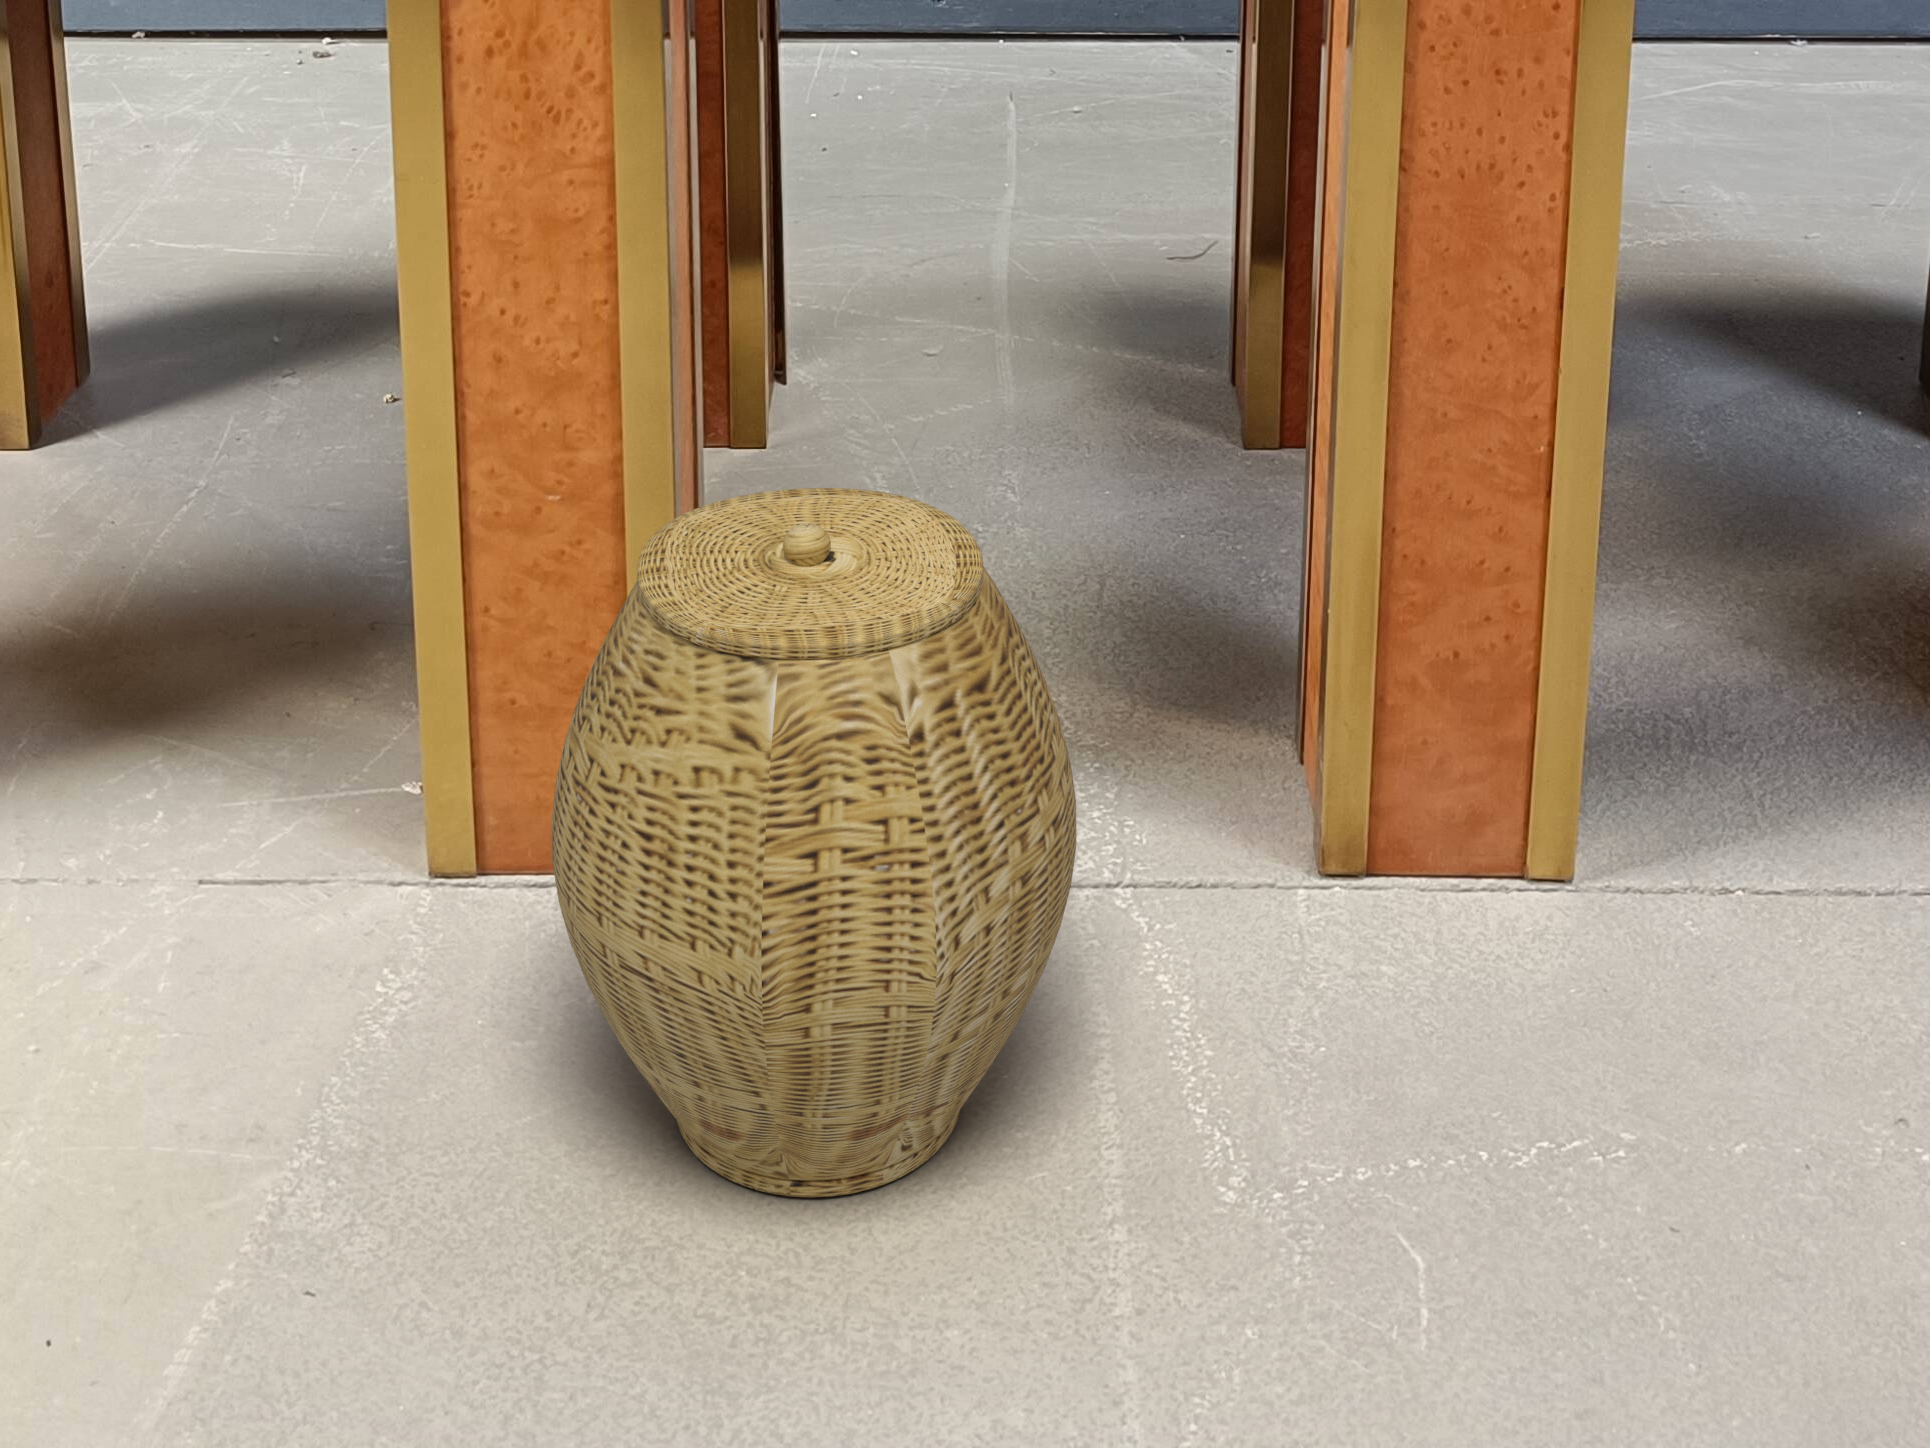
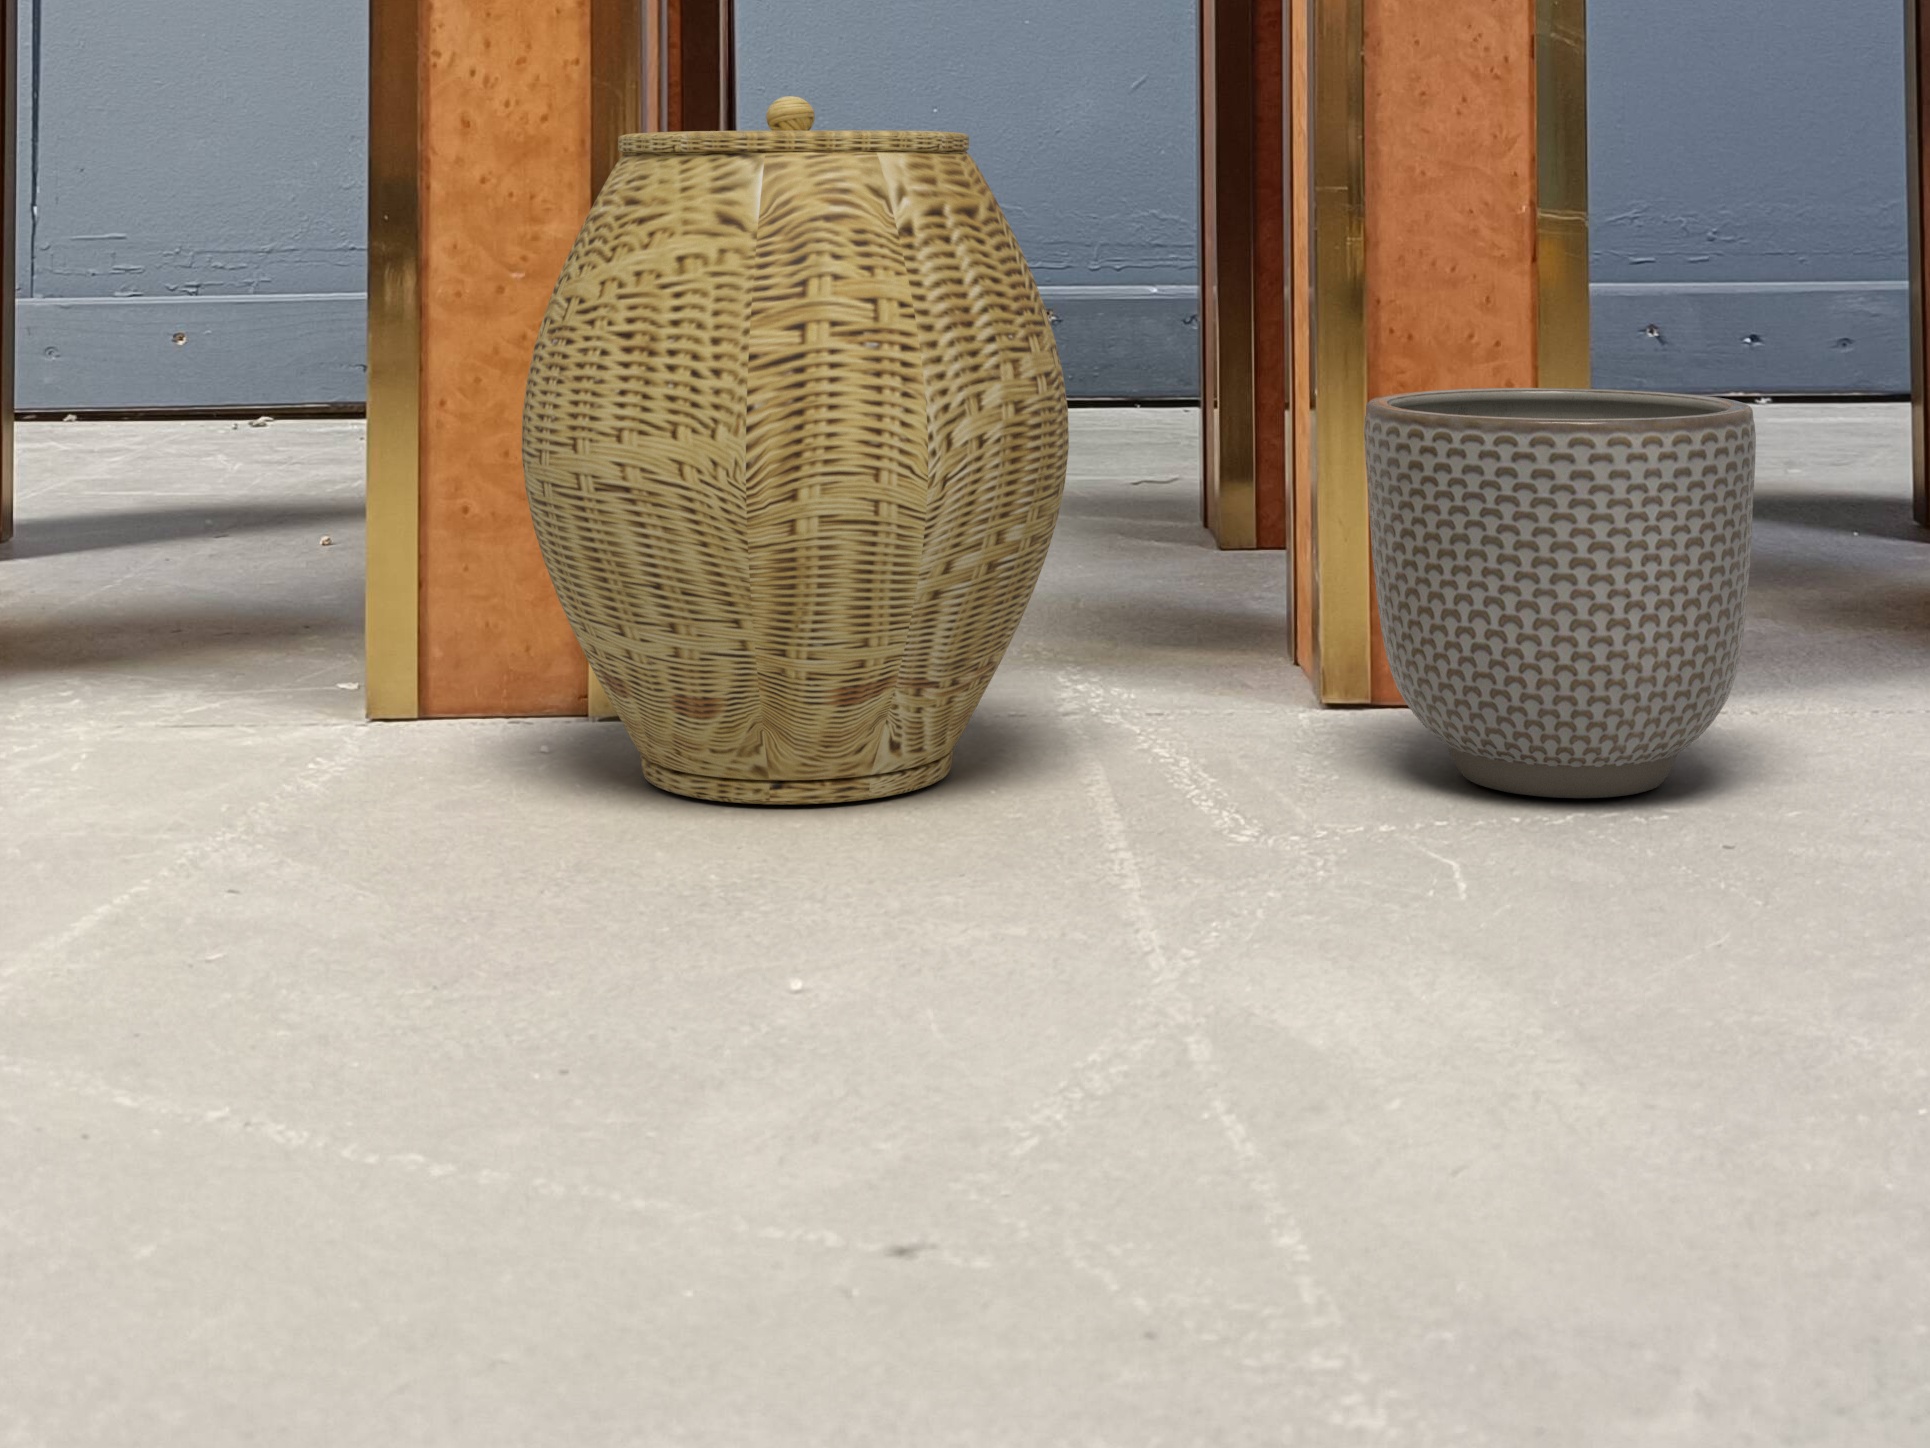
planter: none [1361,739,1739,1205] -> present [1364,388,1756,798]

